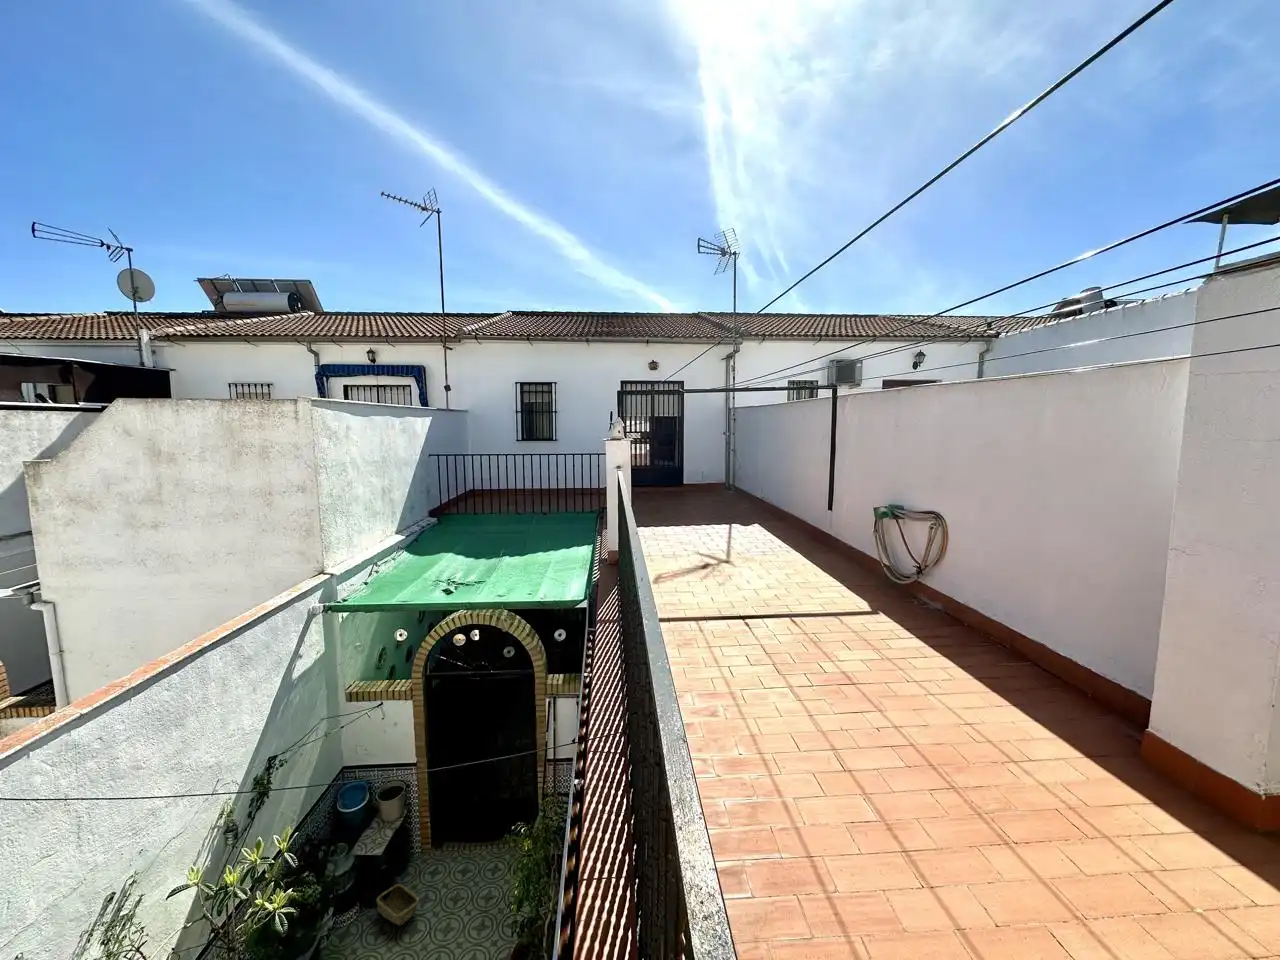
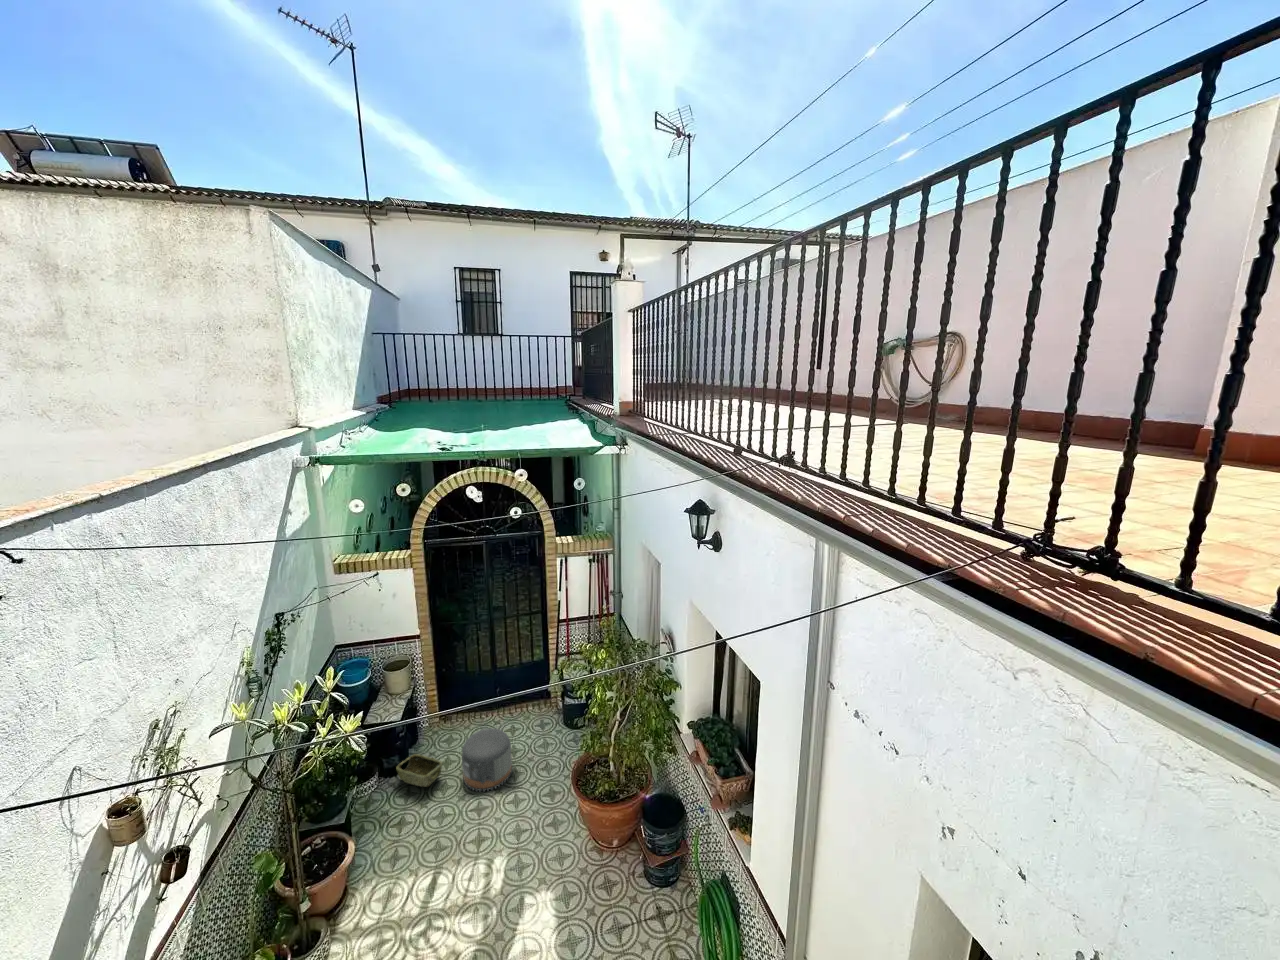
pouf: none [435,868,485,941] -> present [462,728,512,791]

